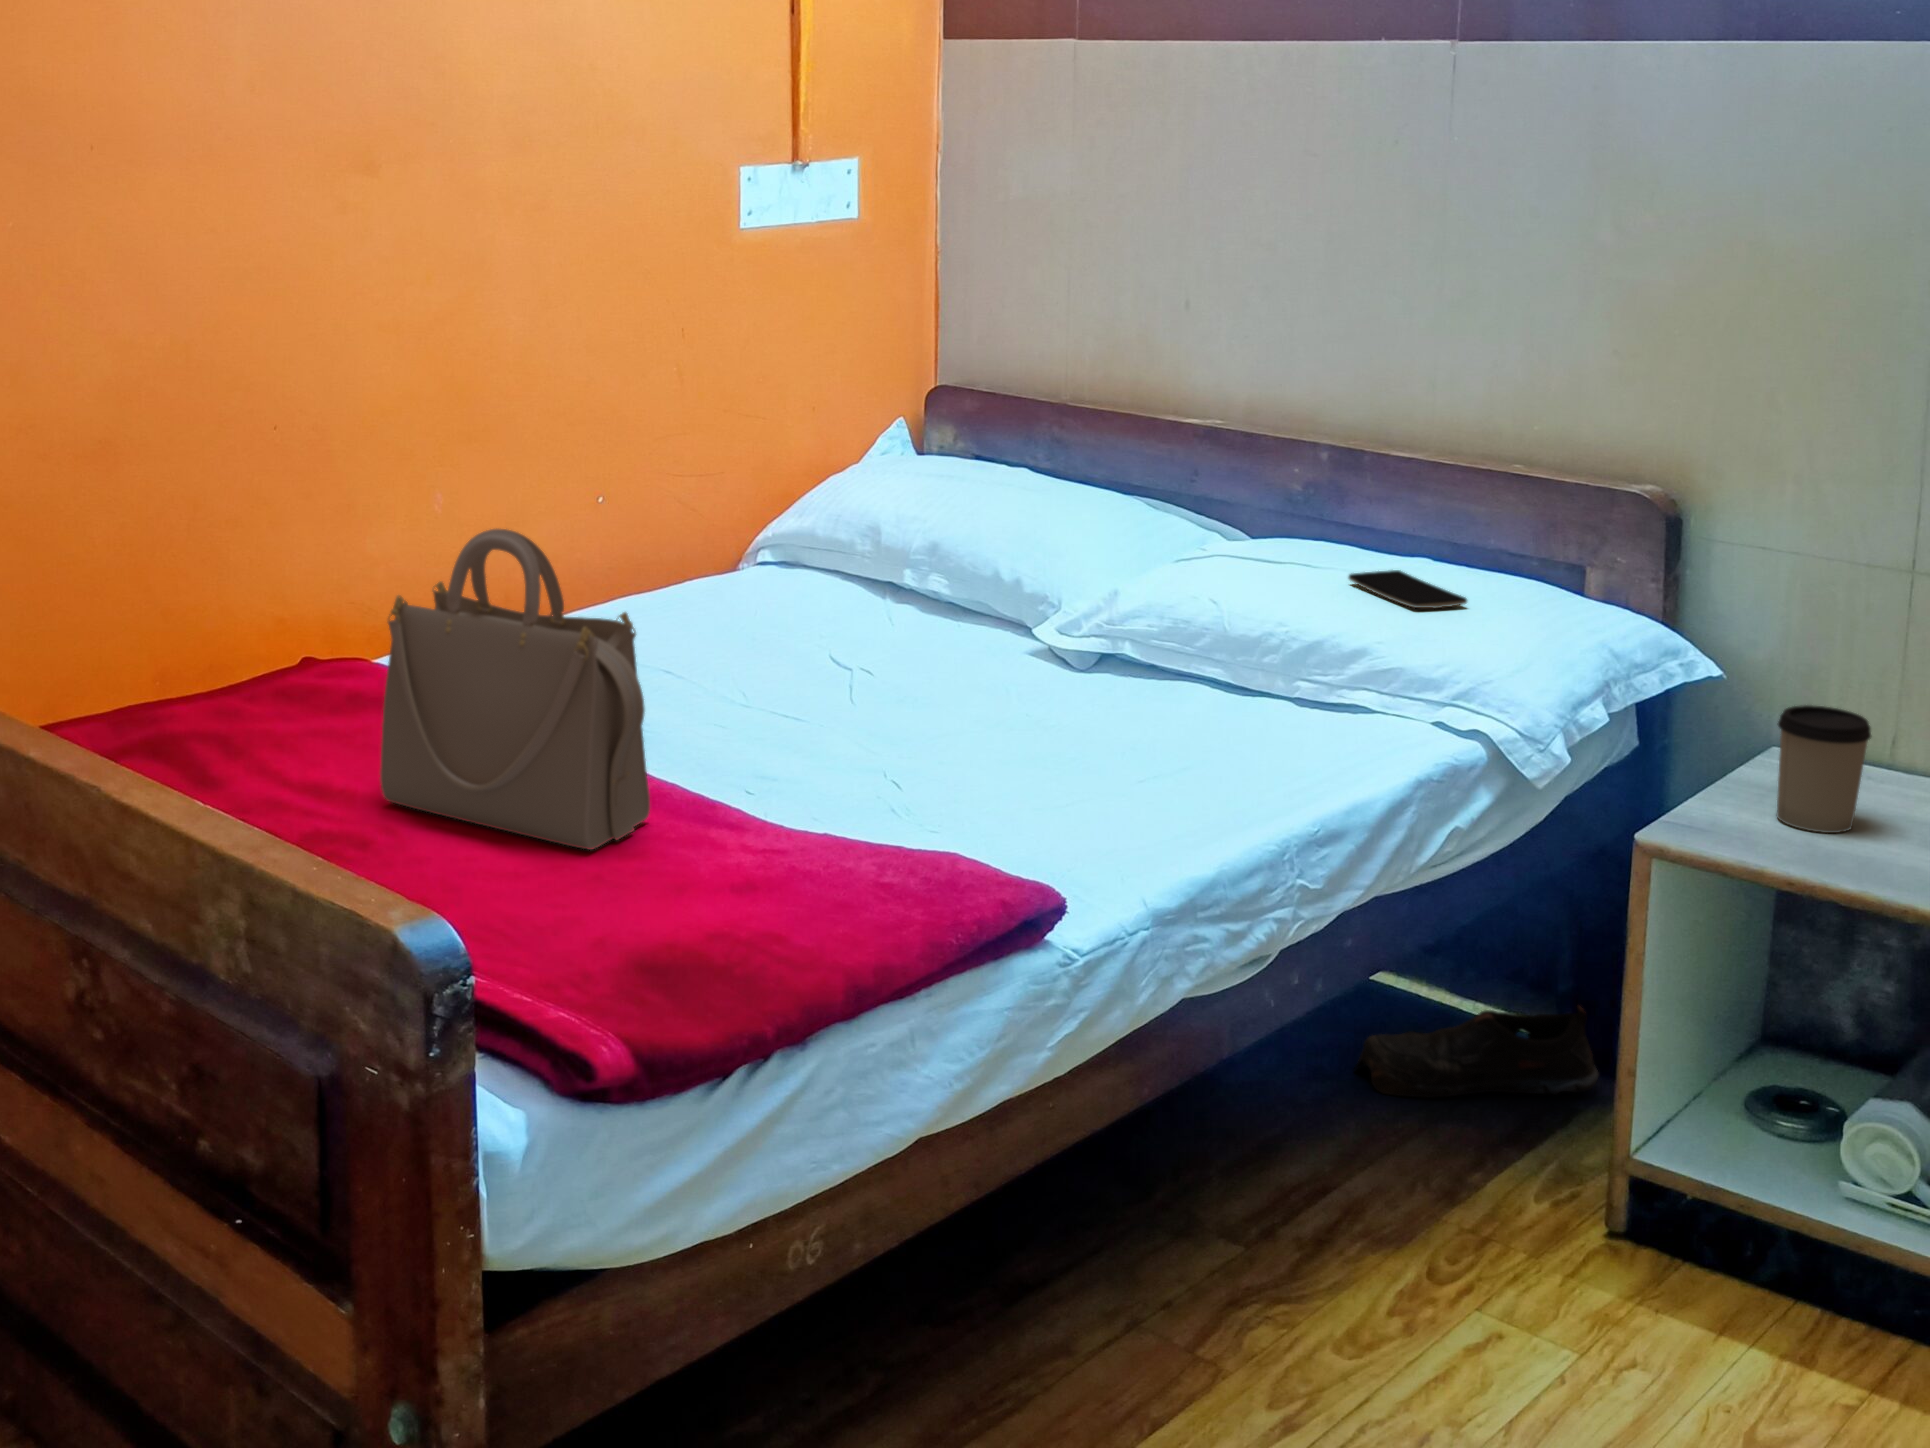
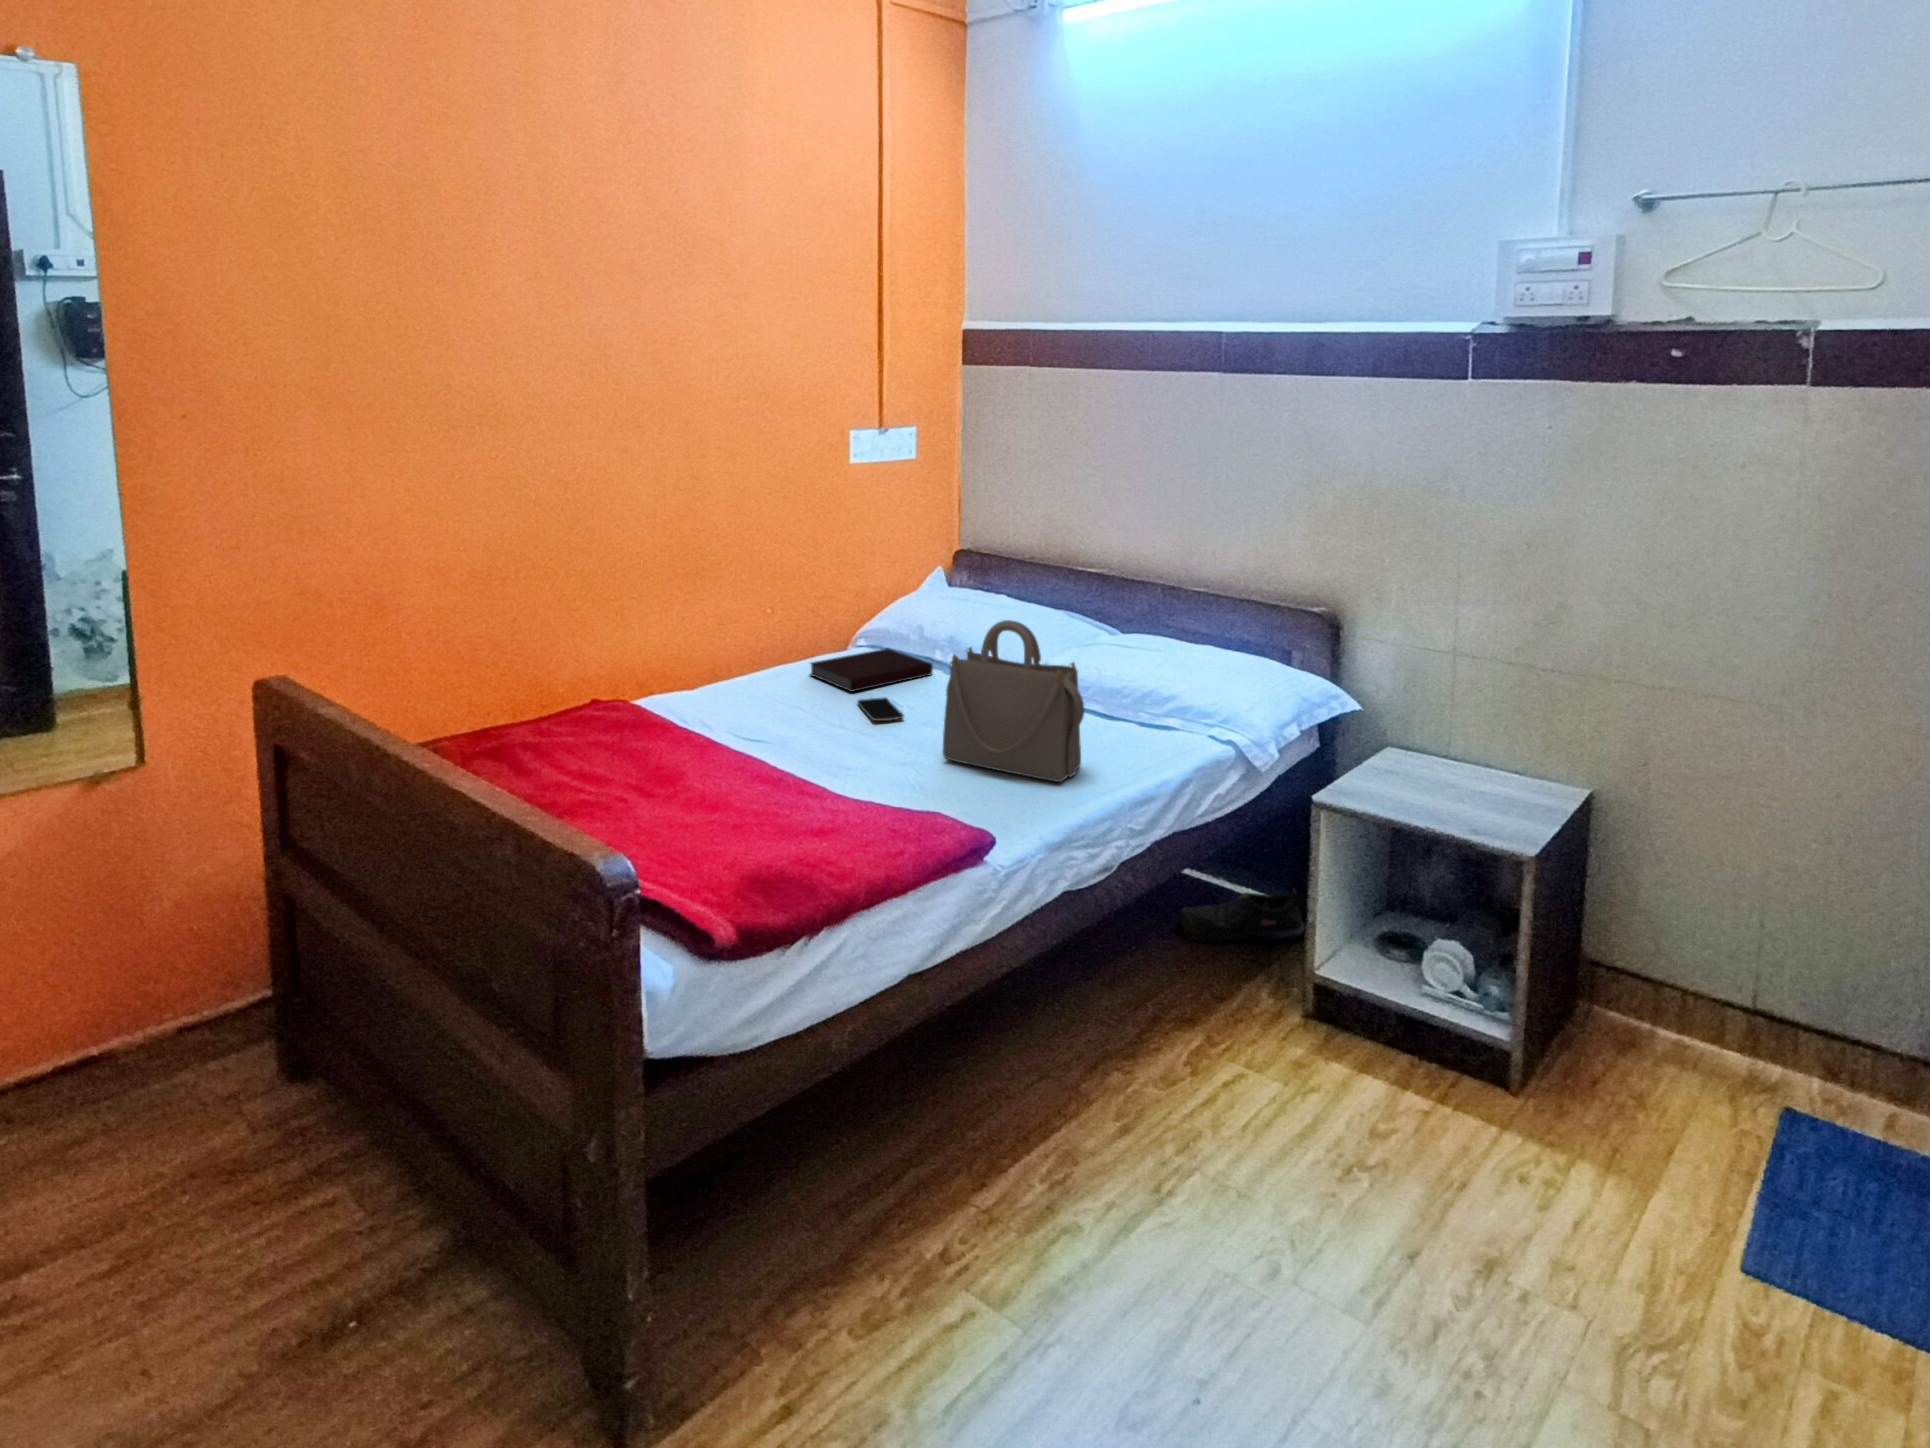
handbag: present [380,529,650,850] -> present [943,620,1084,782]
notebook: none [674,566,899,643] -> present [811,648,933,692]
smartphone: present [1349,570,1467,608] -> present [857,697,904,721]
cup: present [1777,705,1871,833] -> none [1384,725,1432,794]

